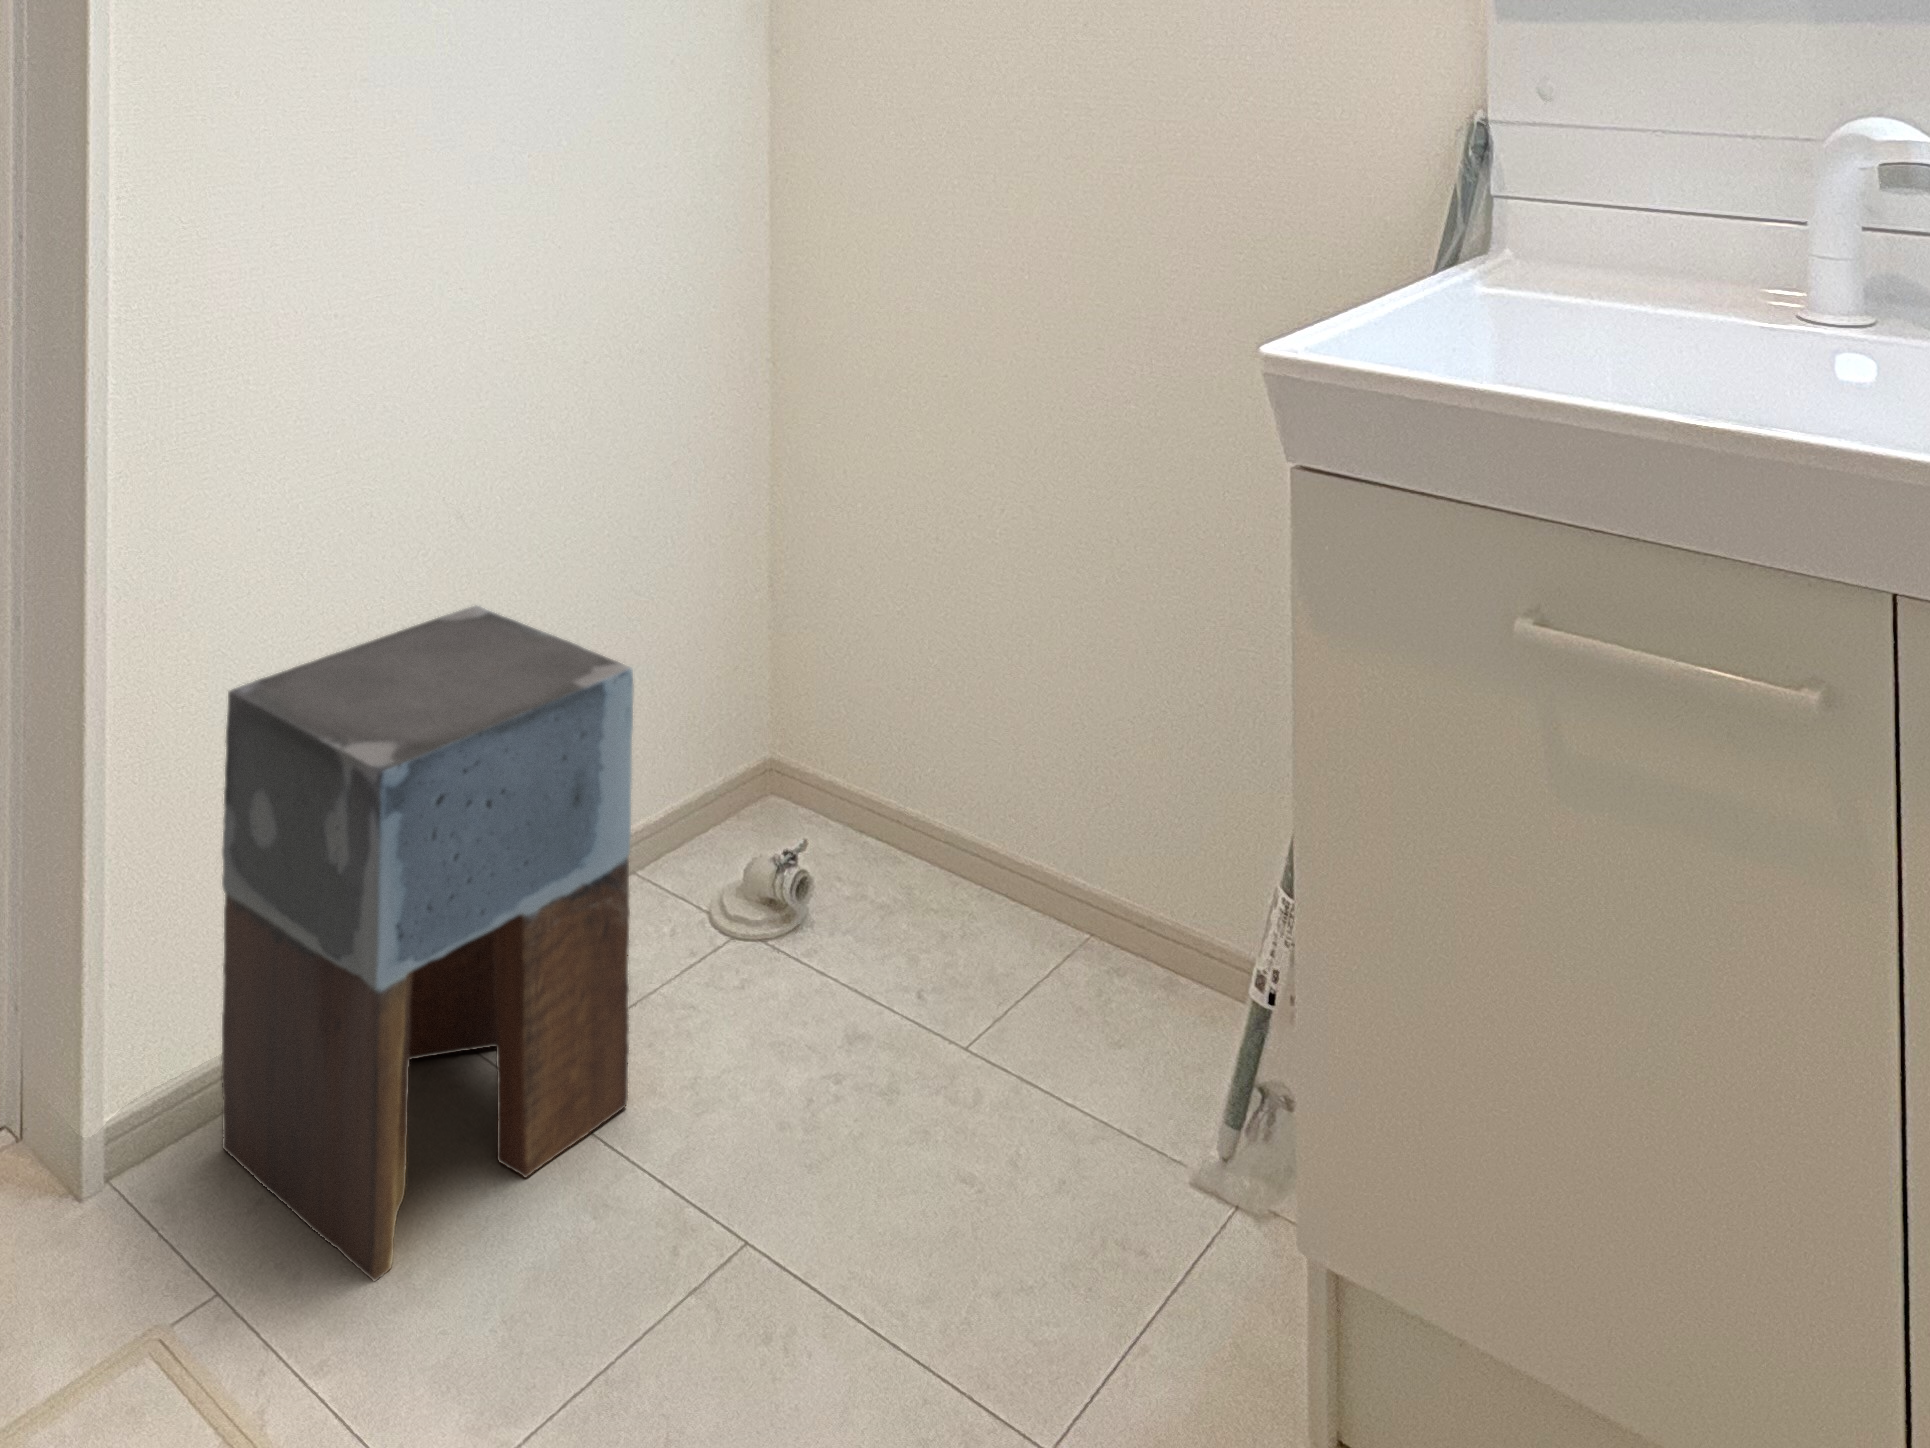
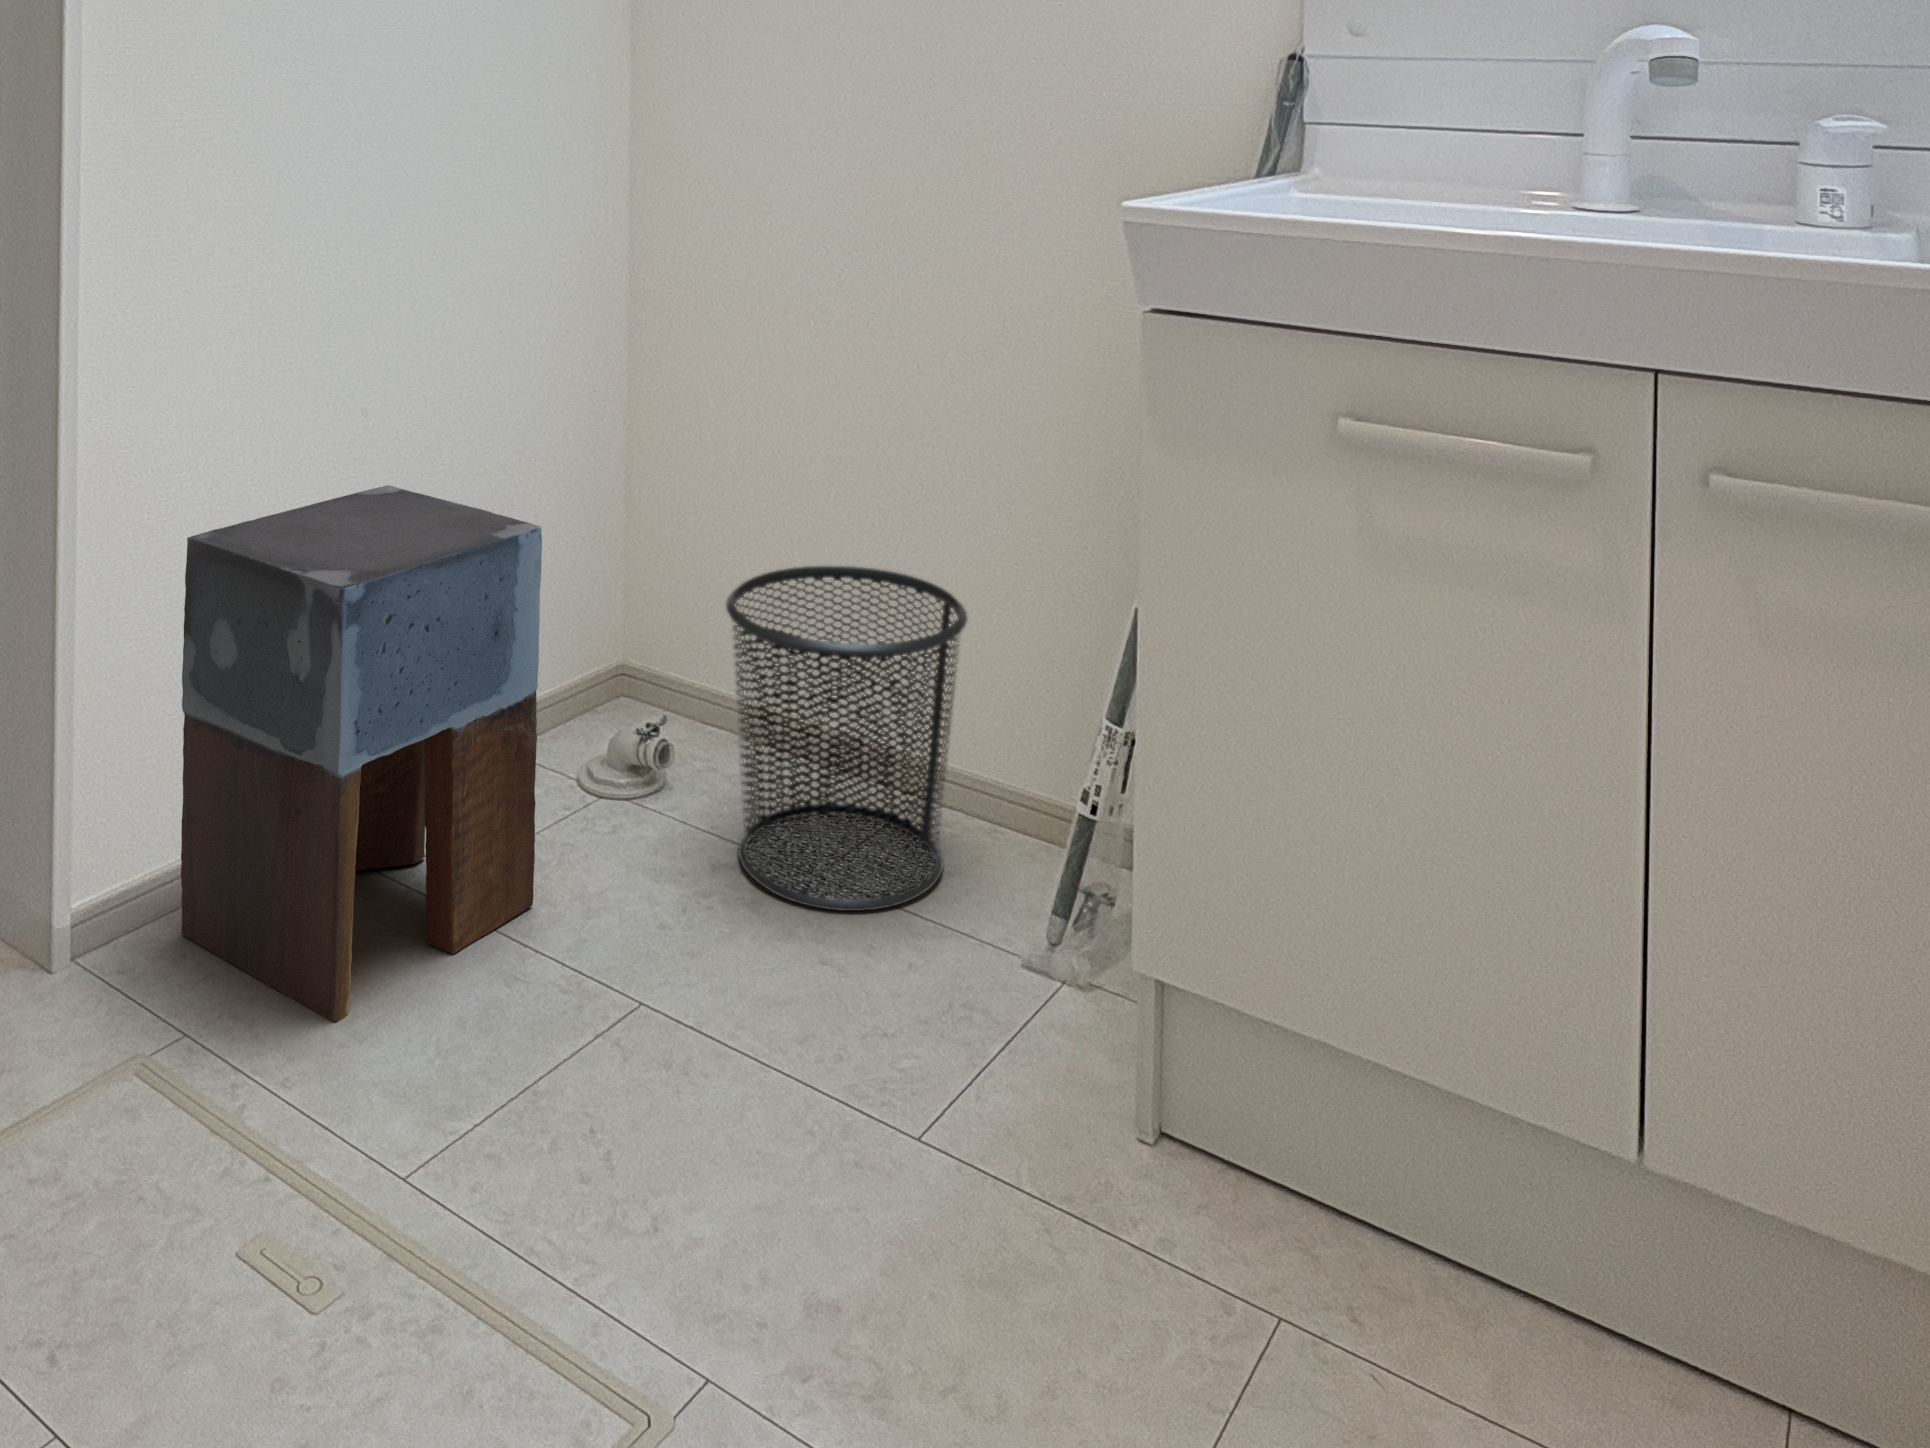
waste bin: none [852,685,1125,1113] -> present [726,566,967,911]

